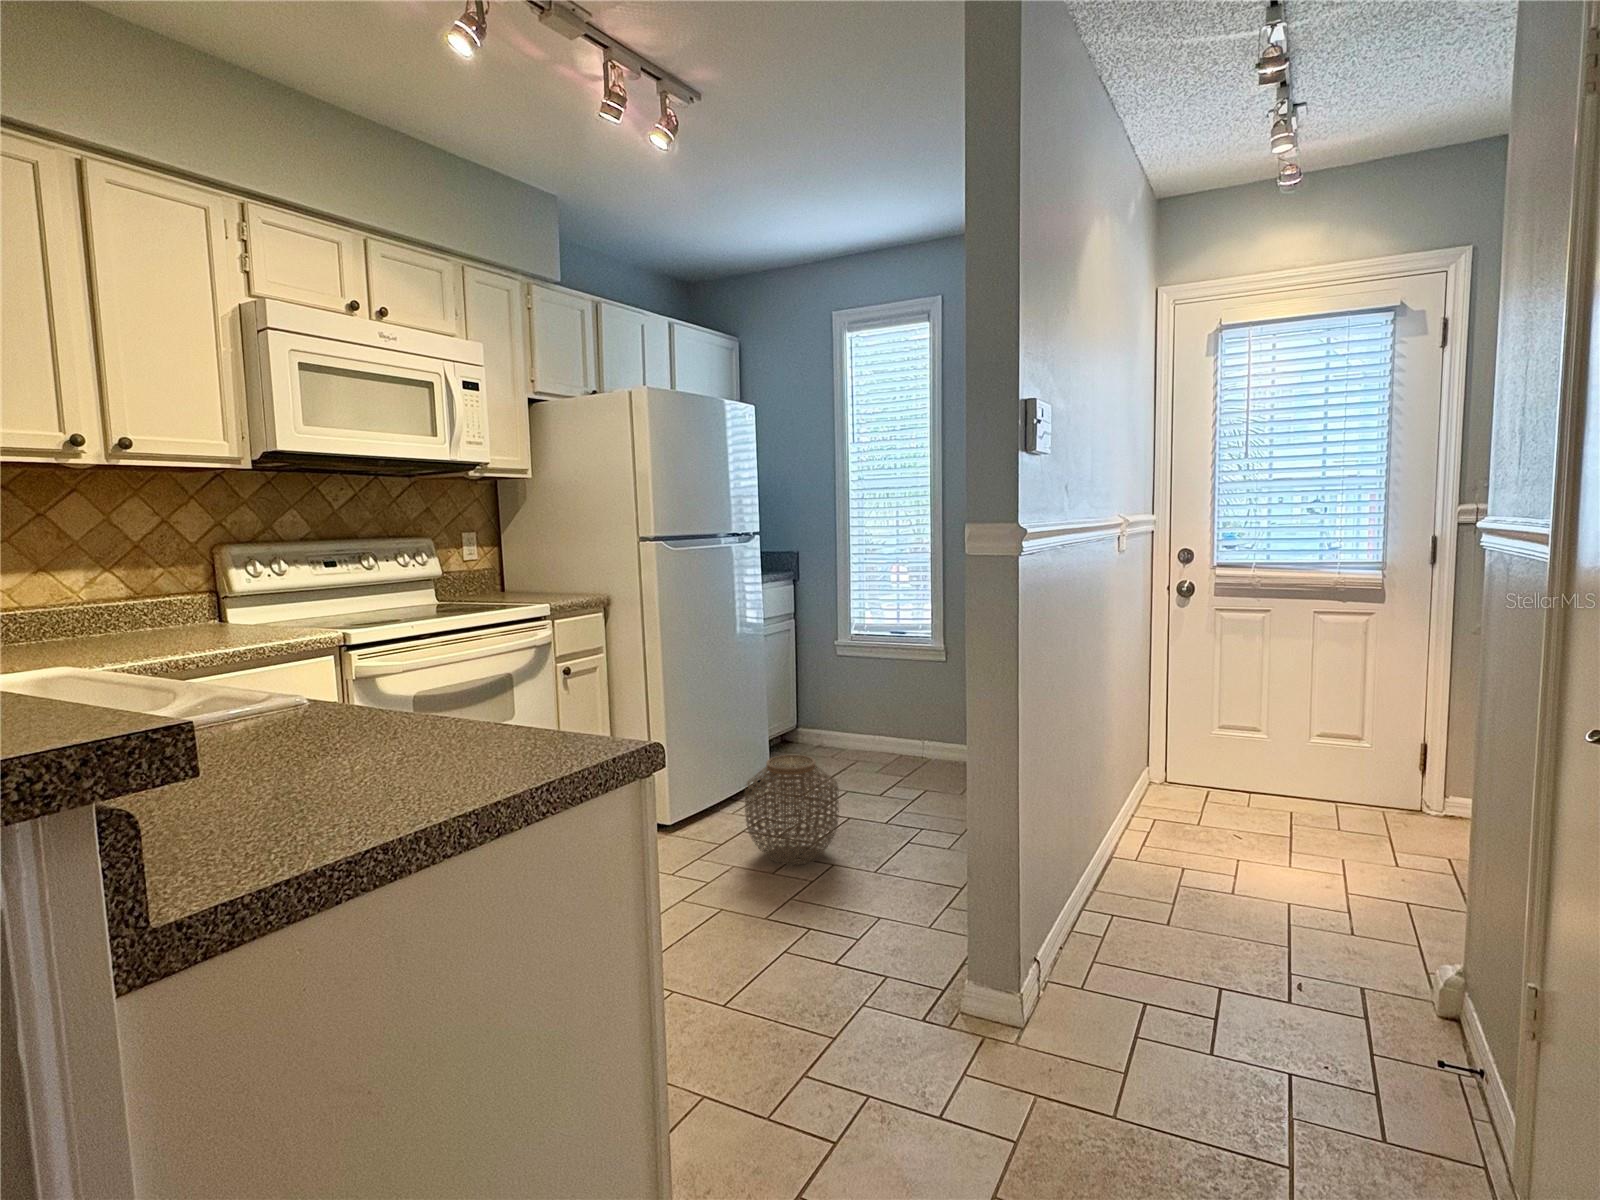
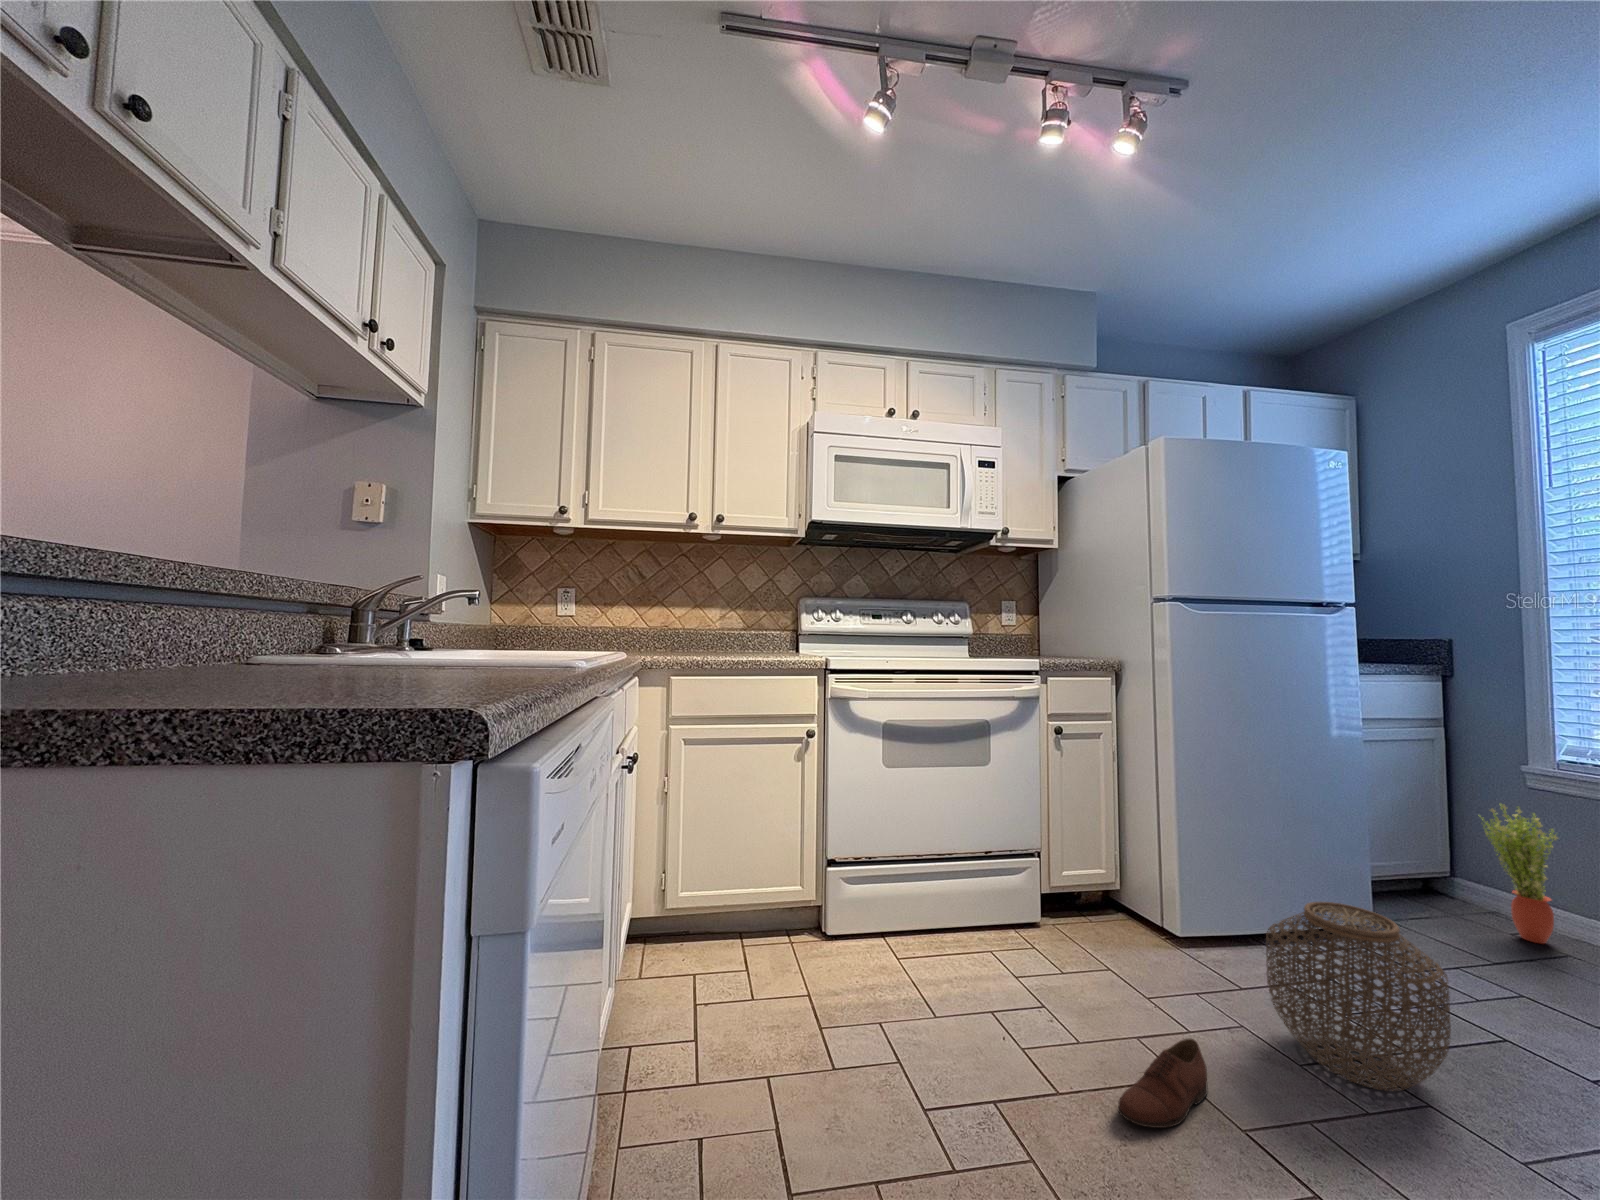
potted plant: none [812,666,849,753] -> present [1484,805,1558,943]
shoe: none [698,876,737,942] -> present [1118,1039,1208,1128]

